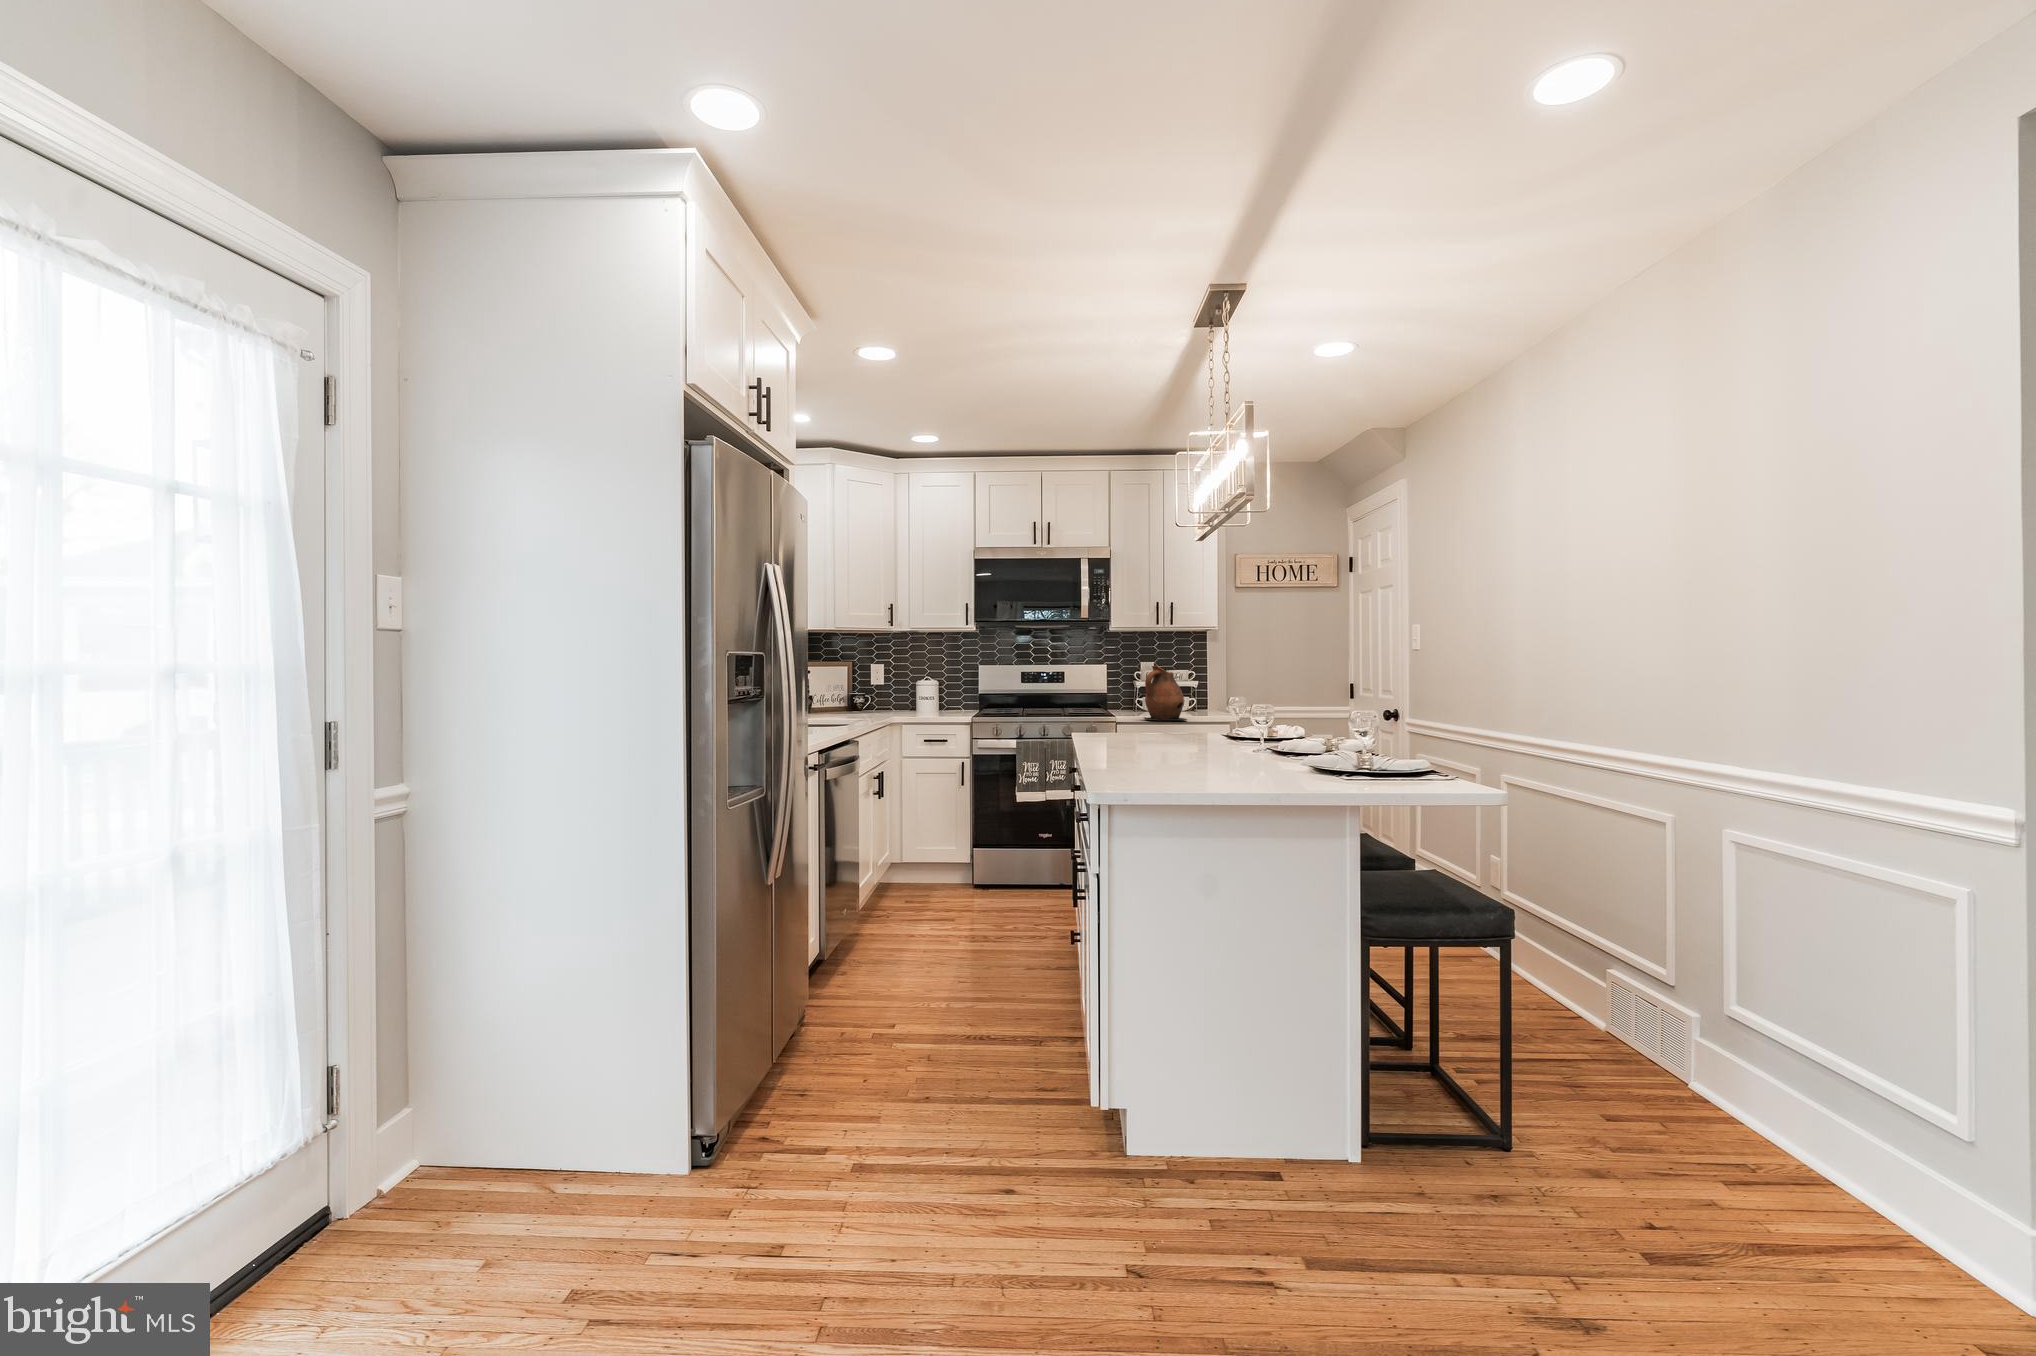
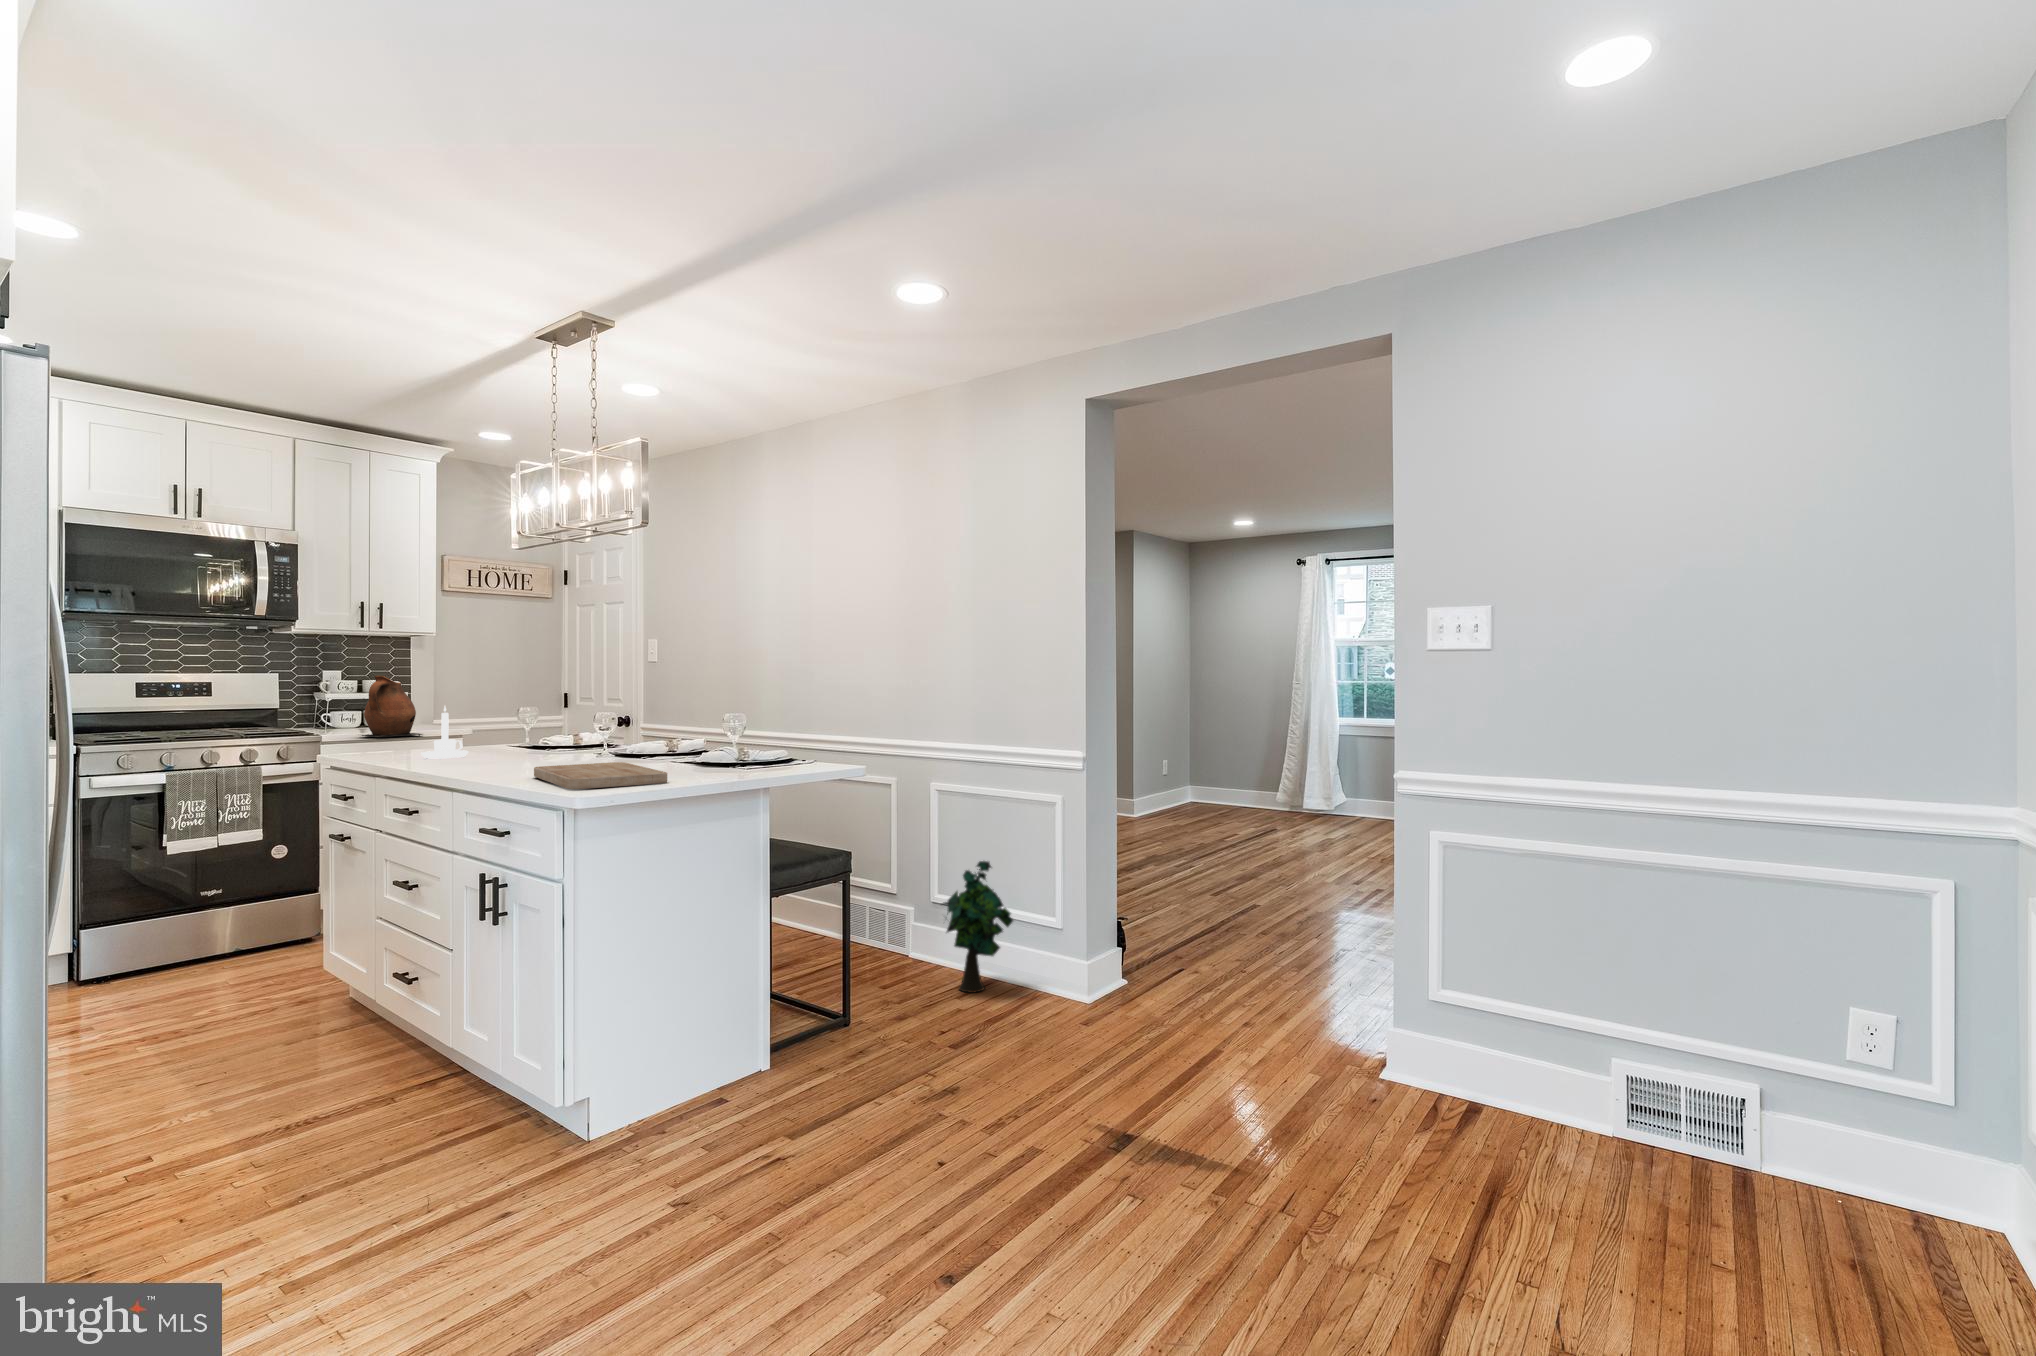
candle holder: none [1109,691,1148,742] -> present [421,706,468,758]
cutting board: none [1094,755,1206,785] -> present [534,762,667,789]
decorative plant: none [1702,972,1852,1185] -> present [942,861,1013,993]

